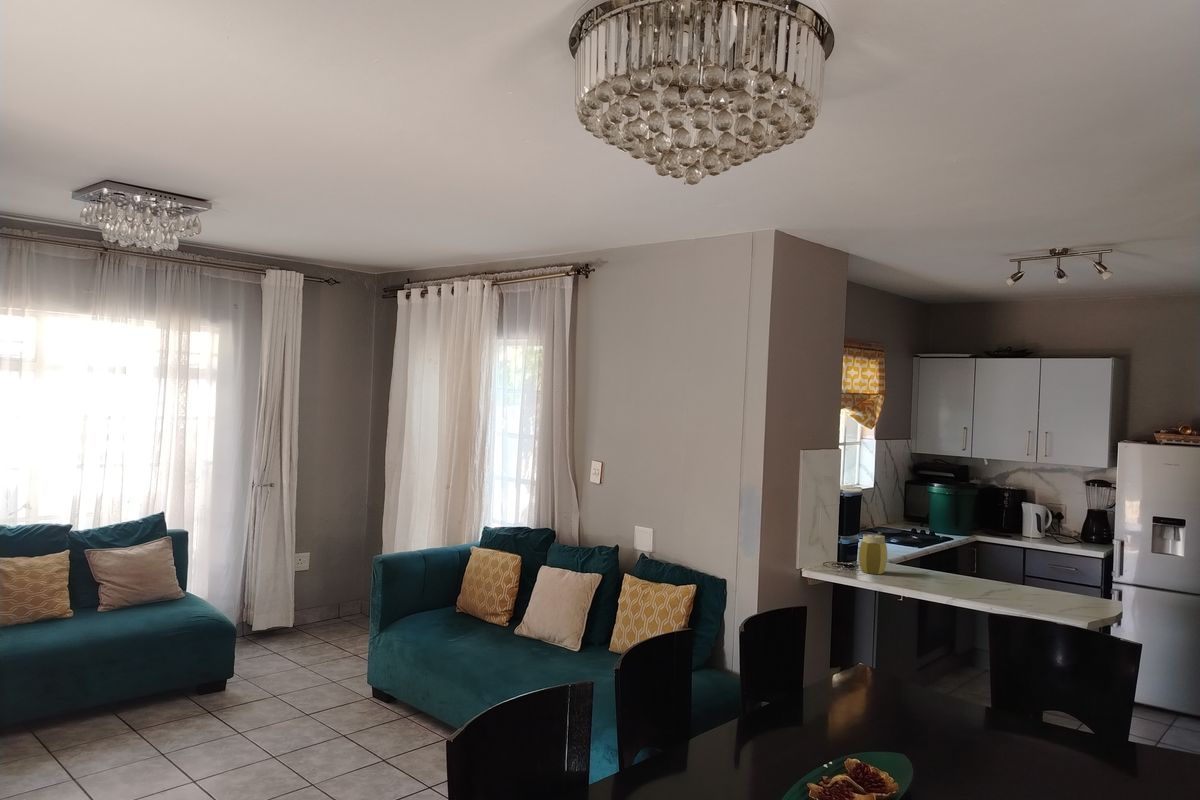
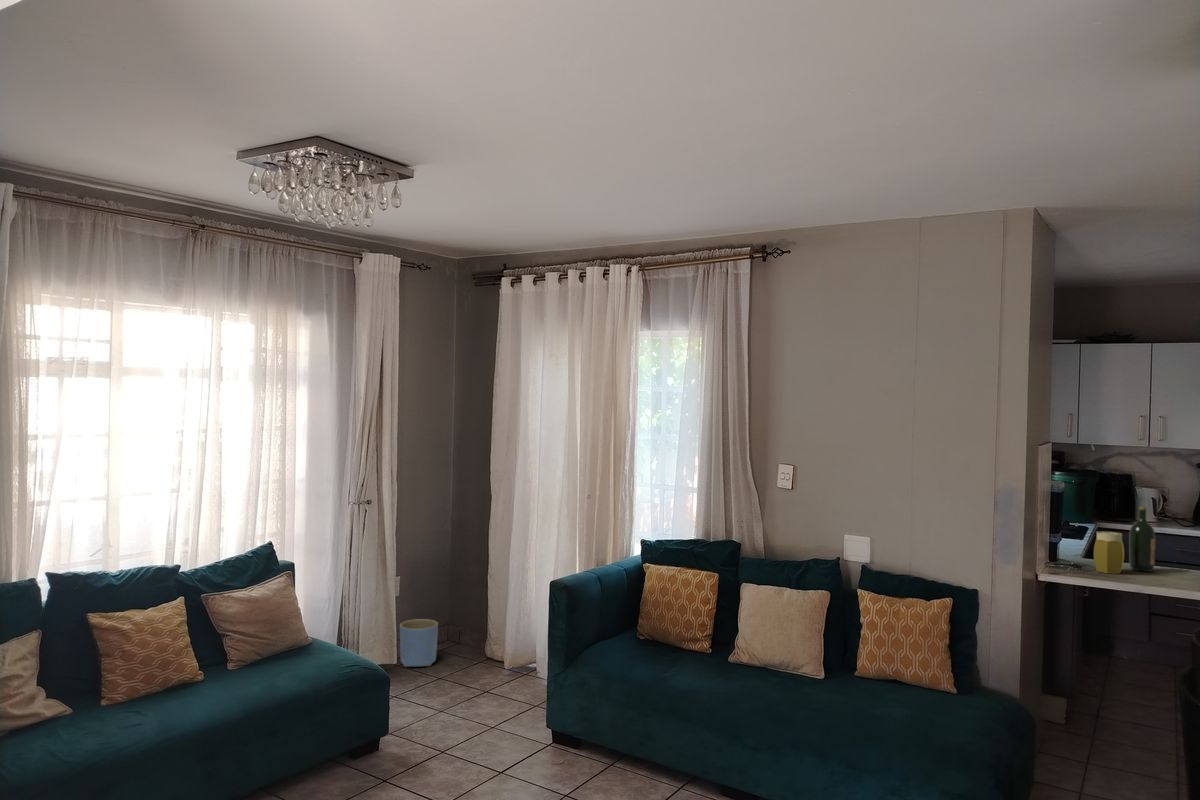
wine bottle: none [900,512,922,574] -> present [1129,506,1155,572]
planter: none [301,591,336,632] -> present [400,619,438,667]

